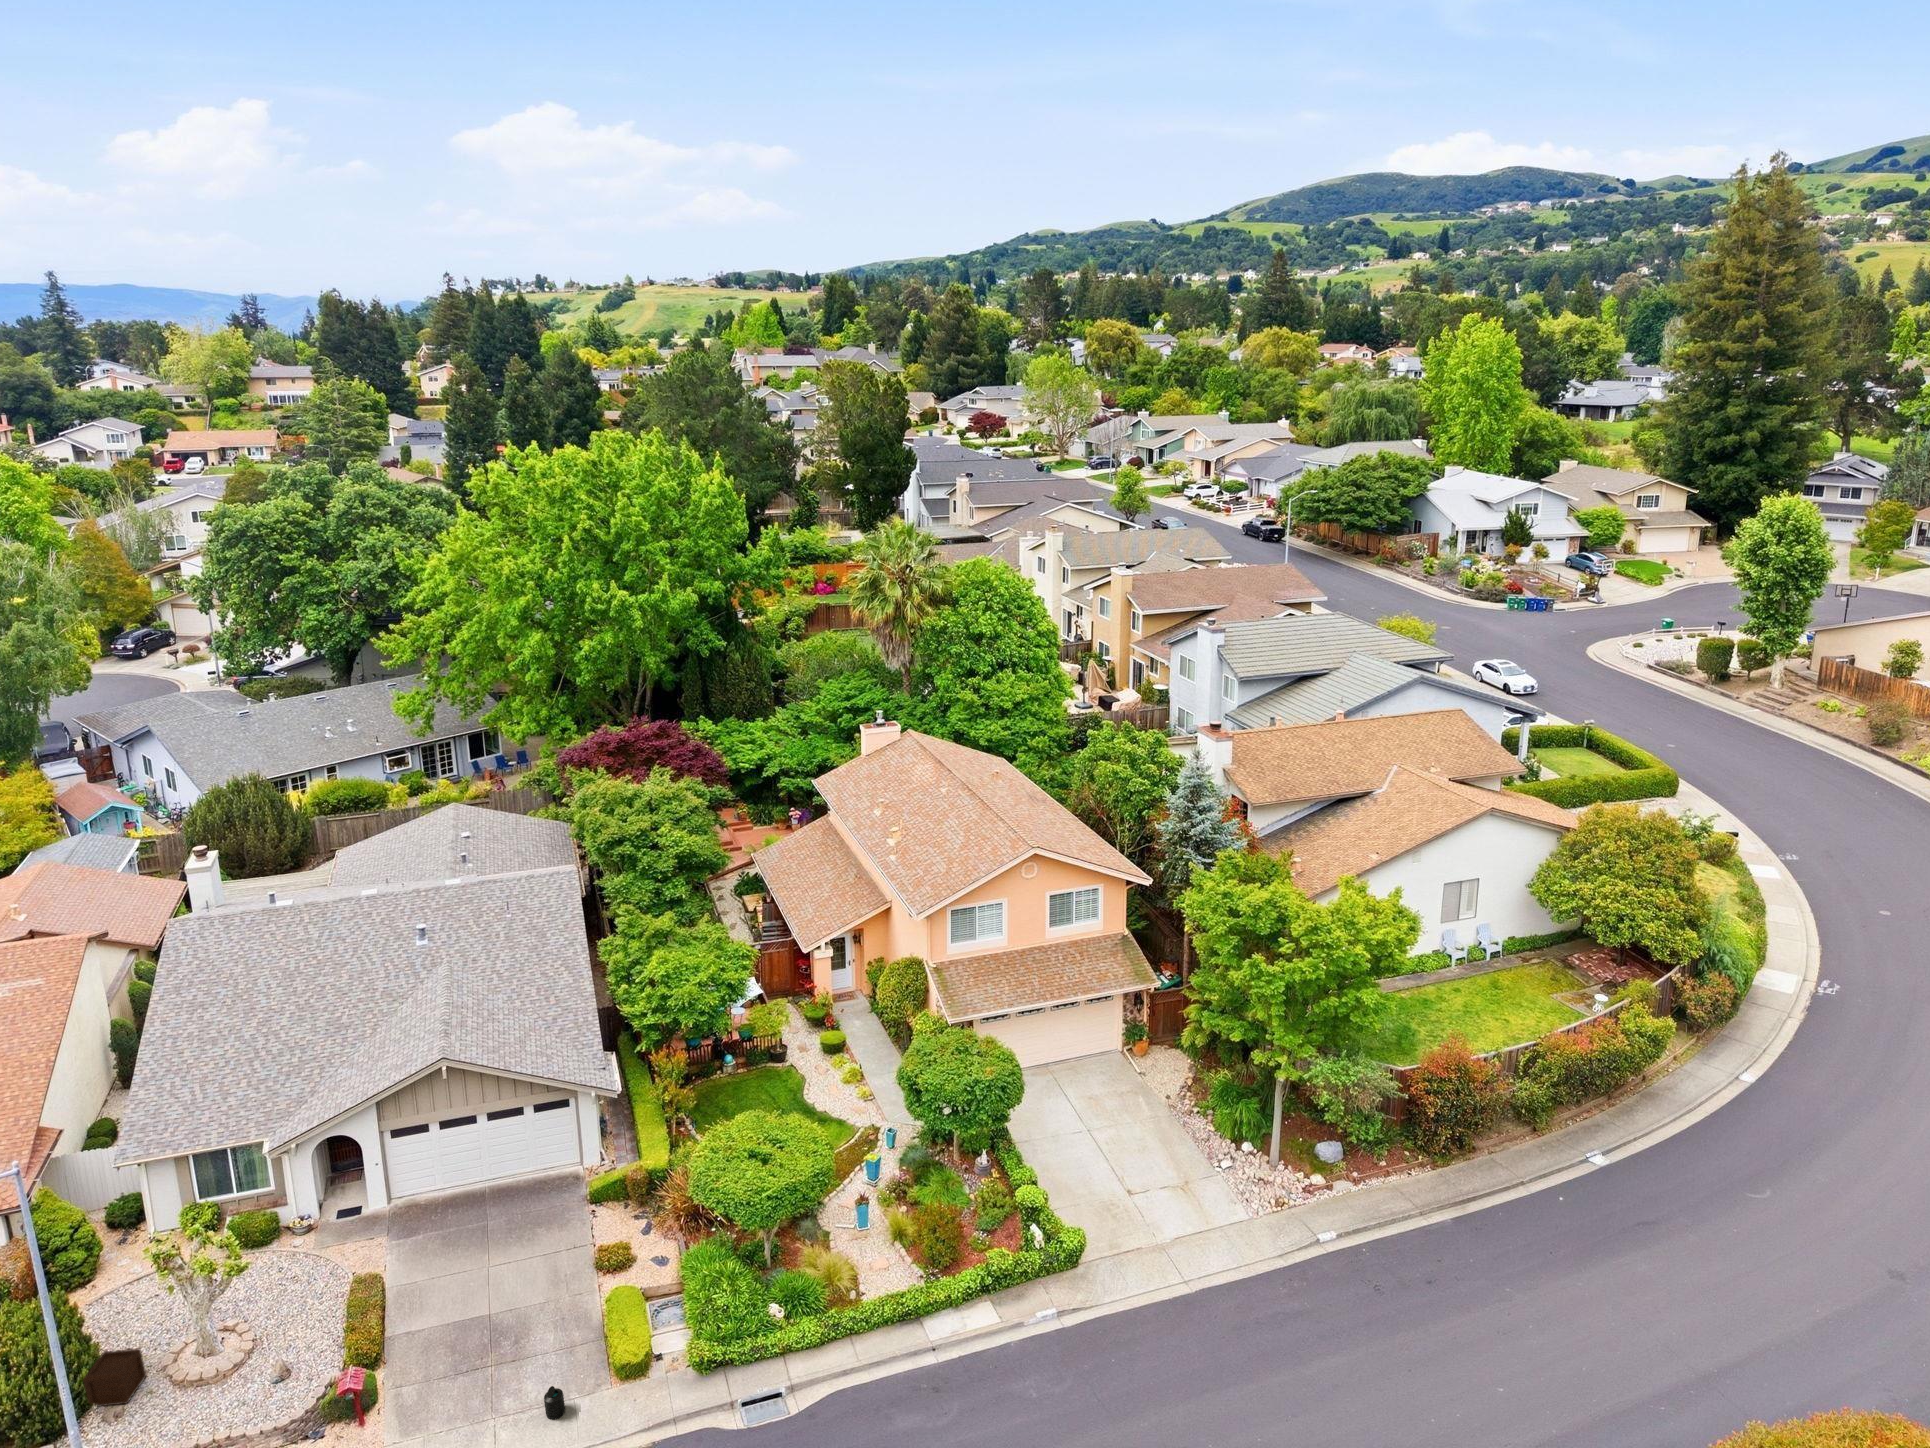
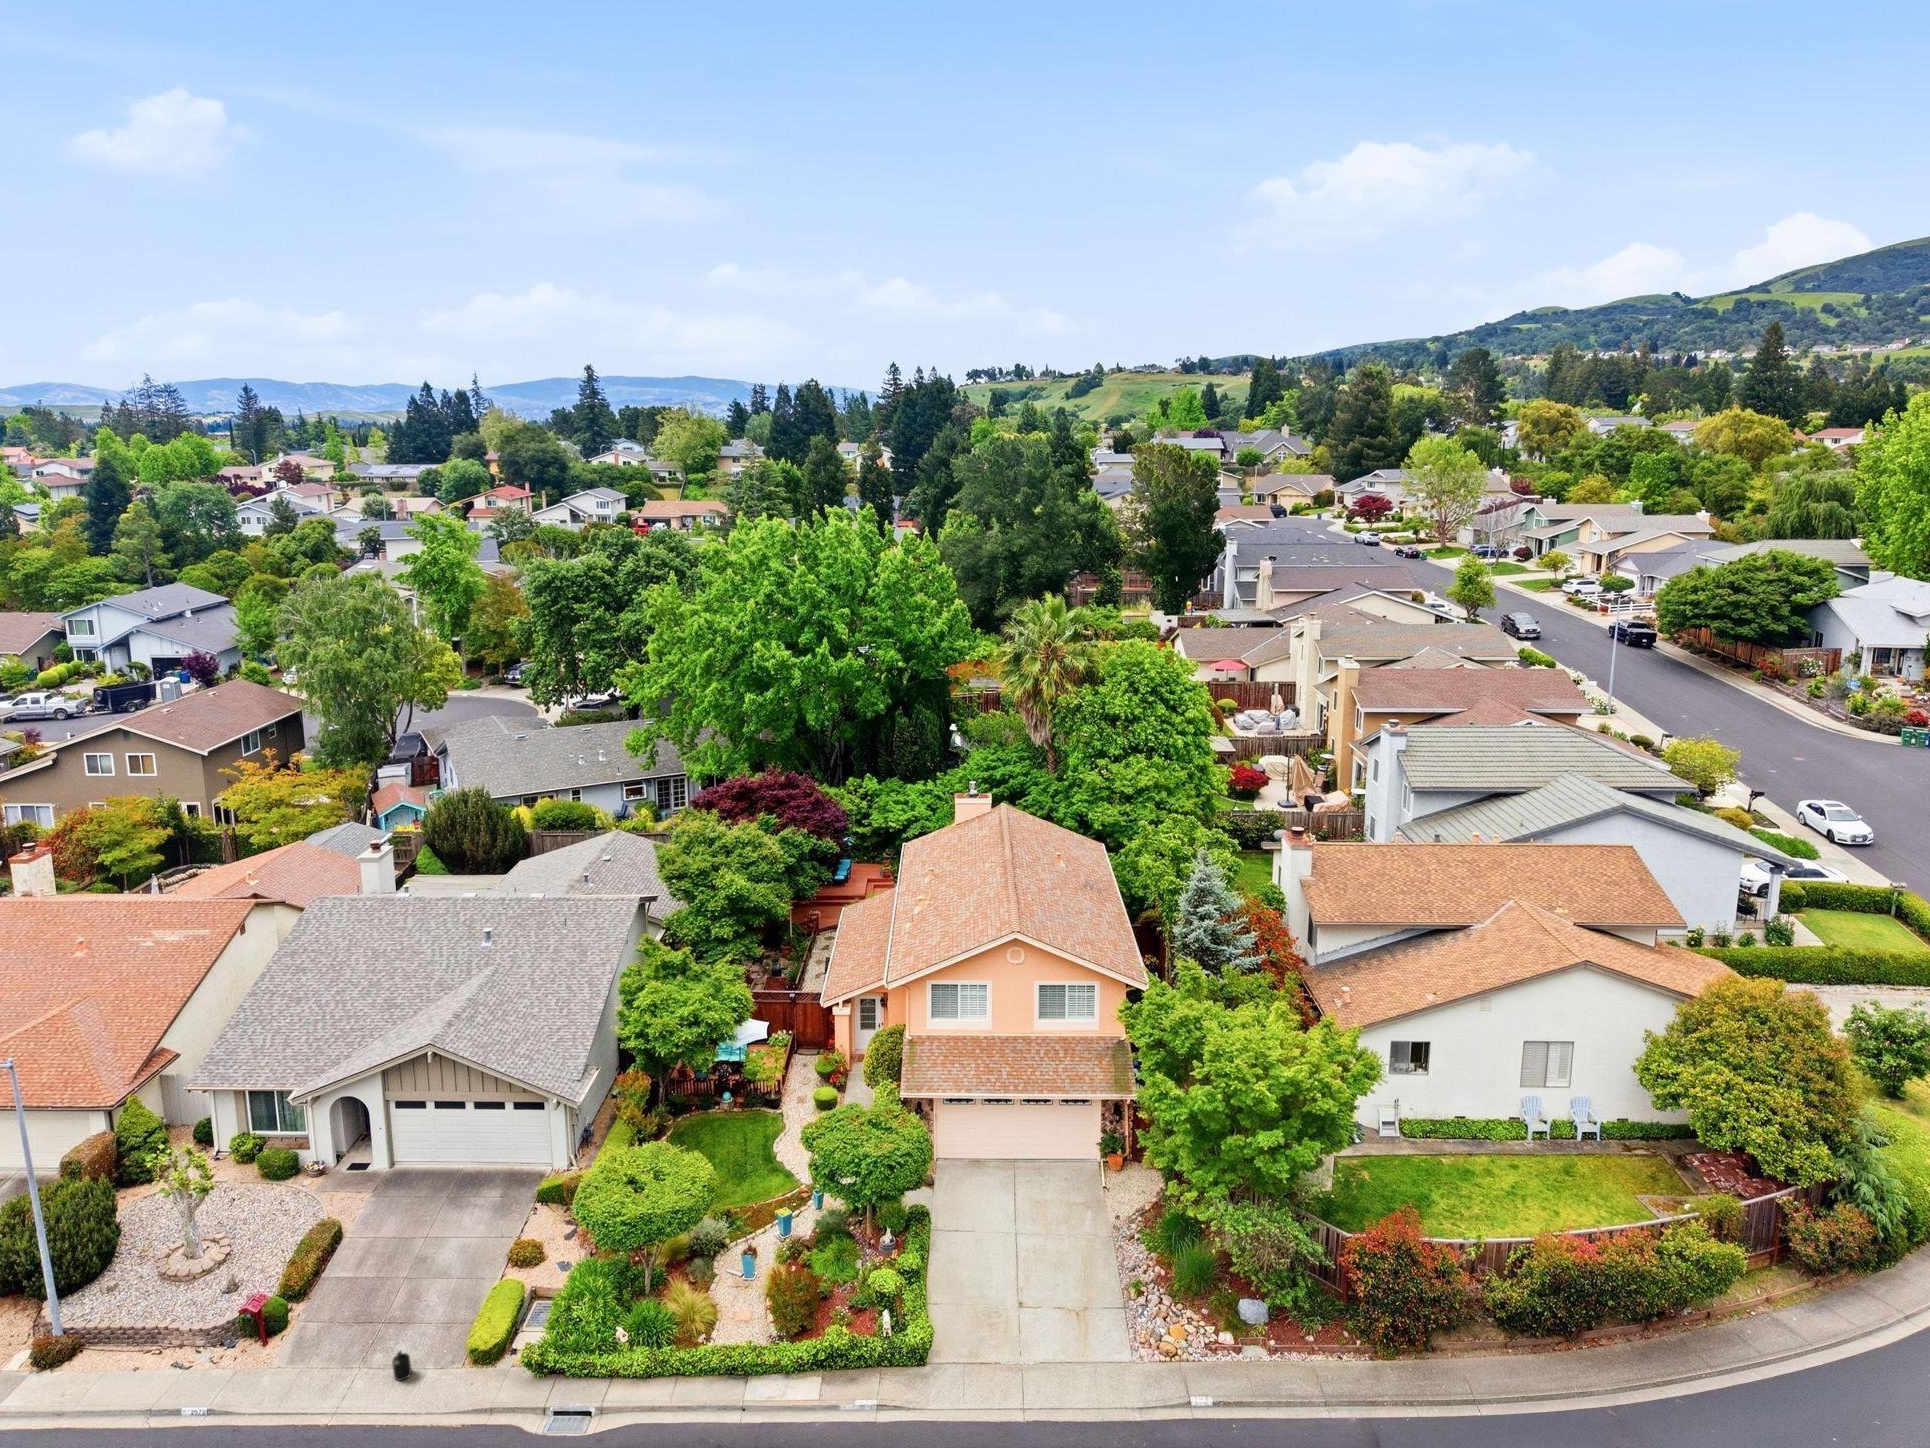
wooden crate: present [83,1349,146,1406] -> none [99,1236,151,1282]

